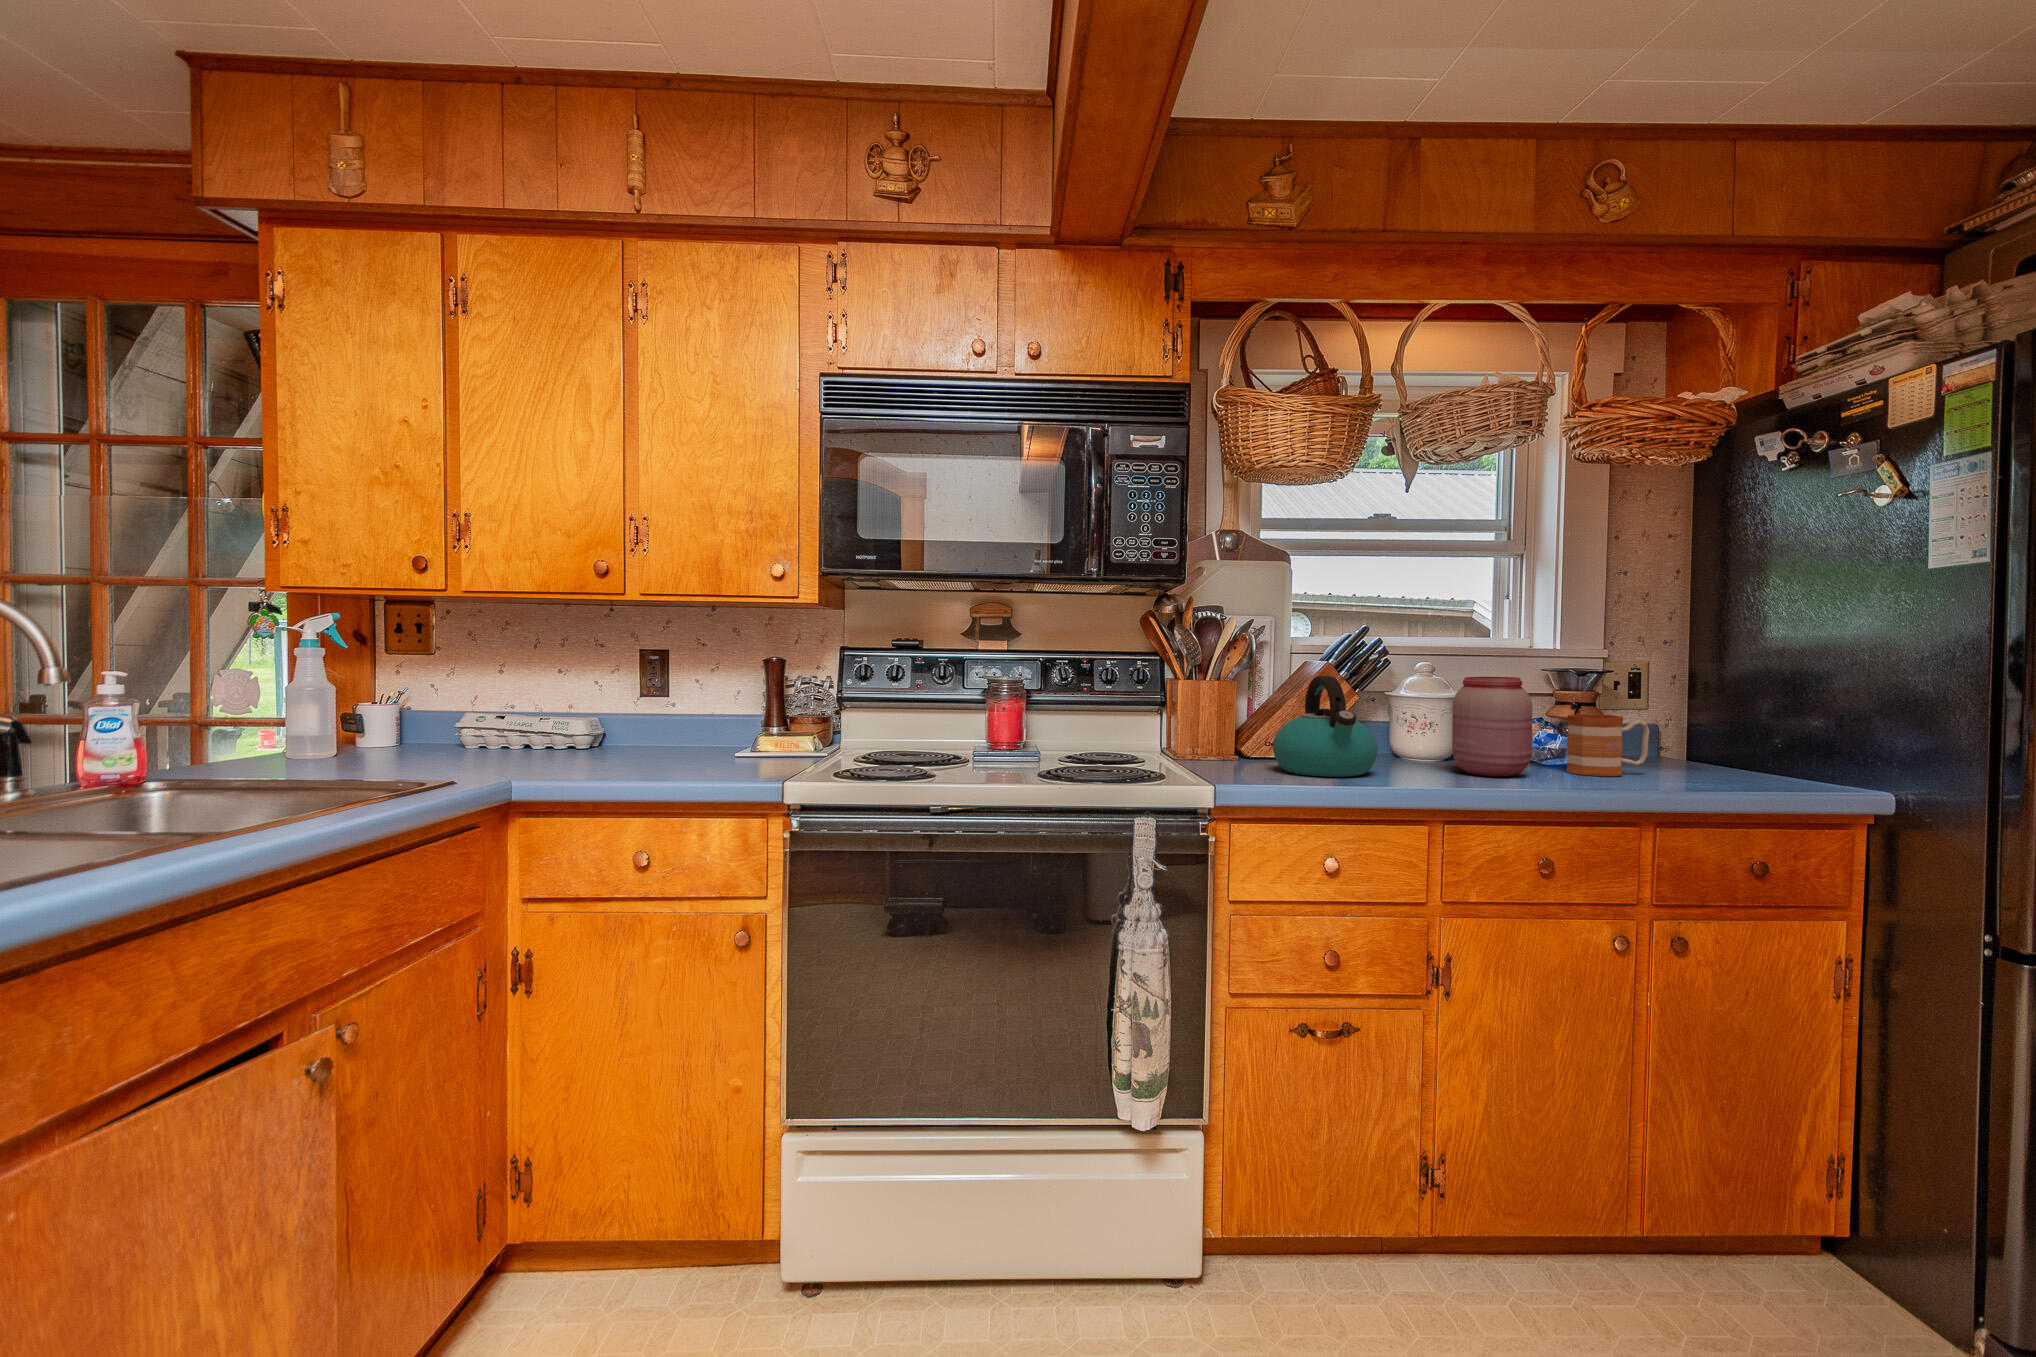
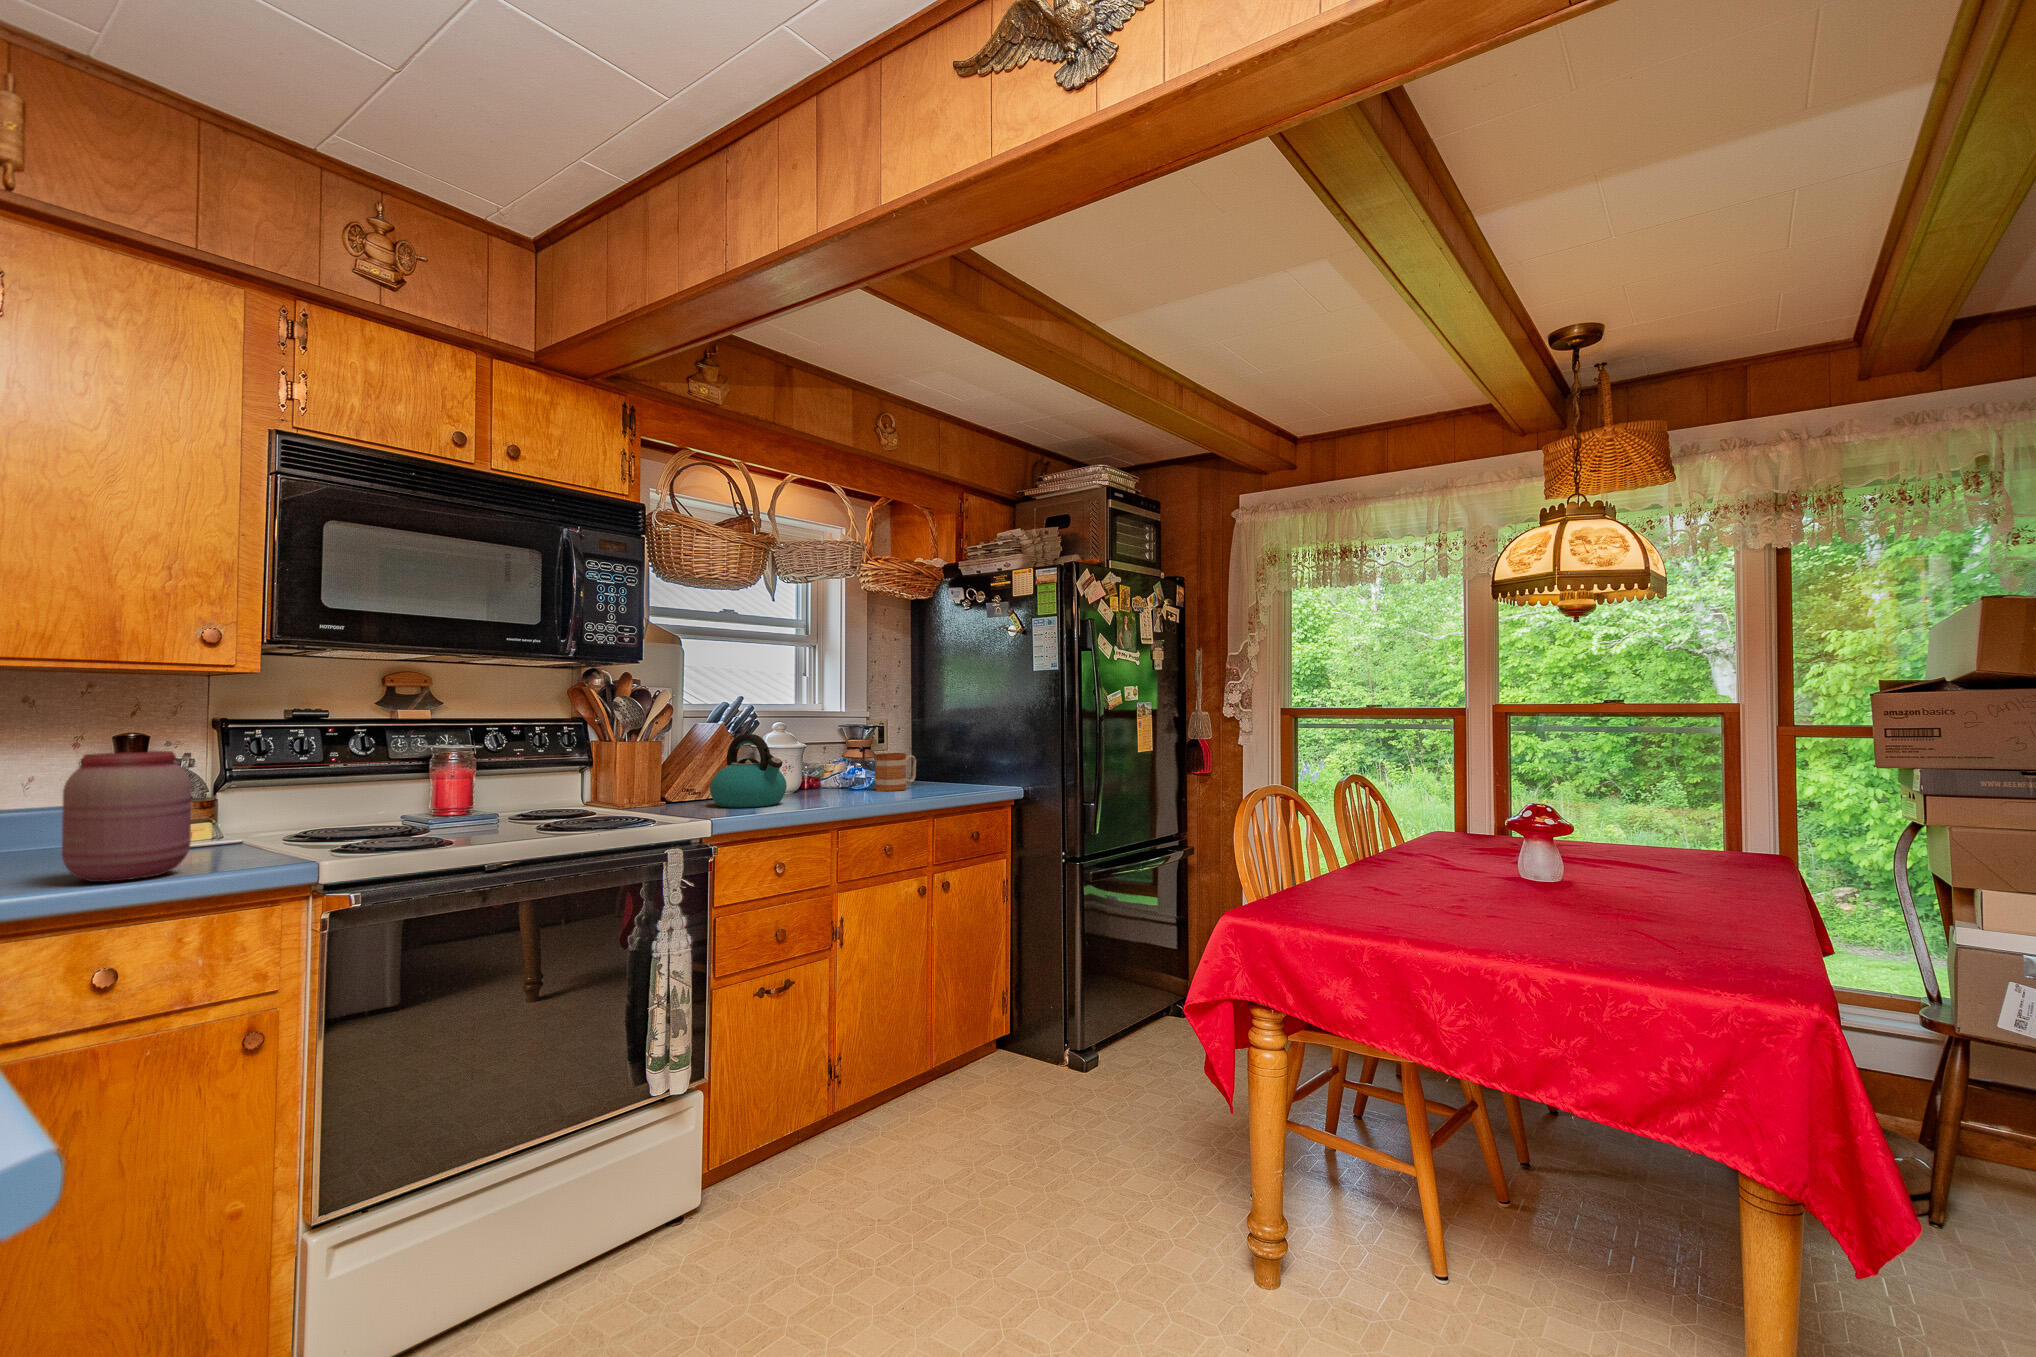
jar: present [1452,677,1532,777] -> present [62,751,191,882]

